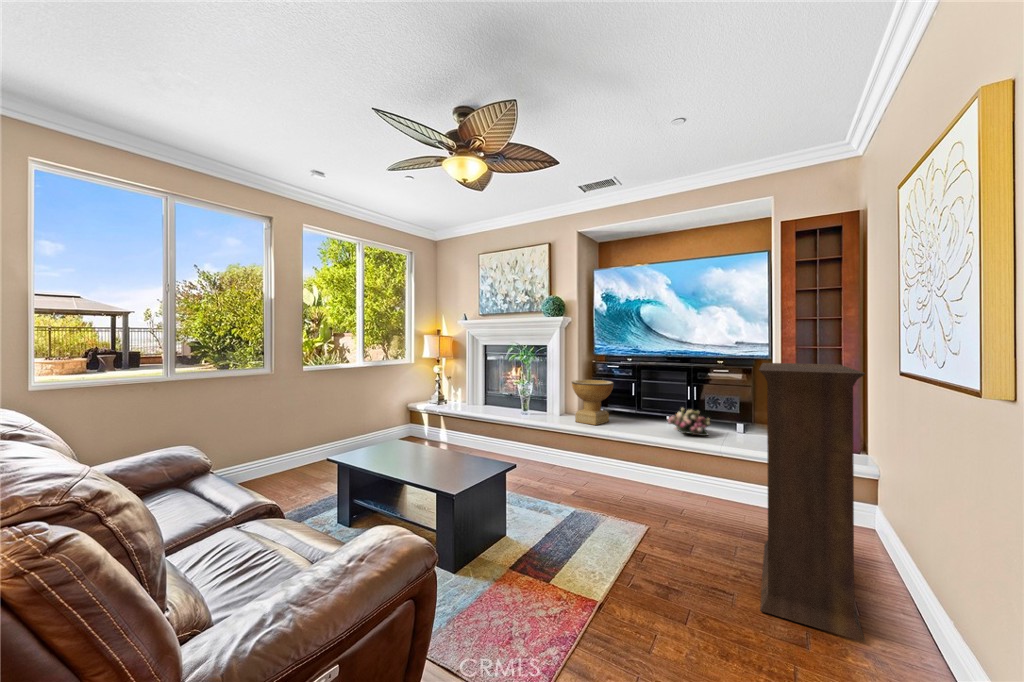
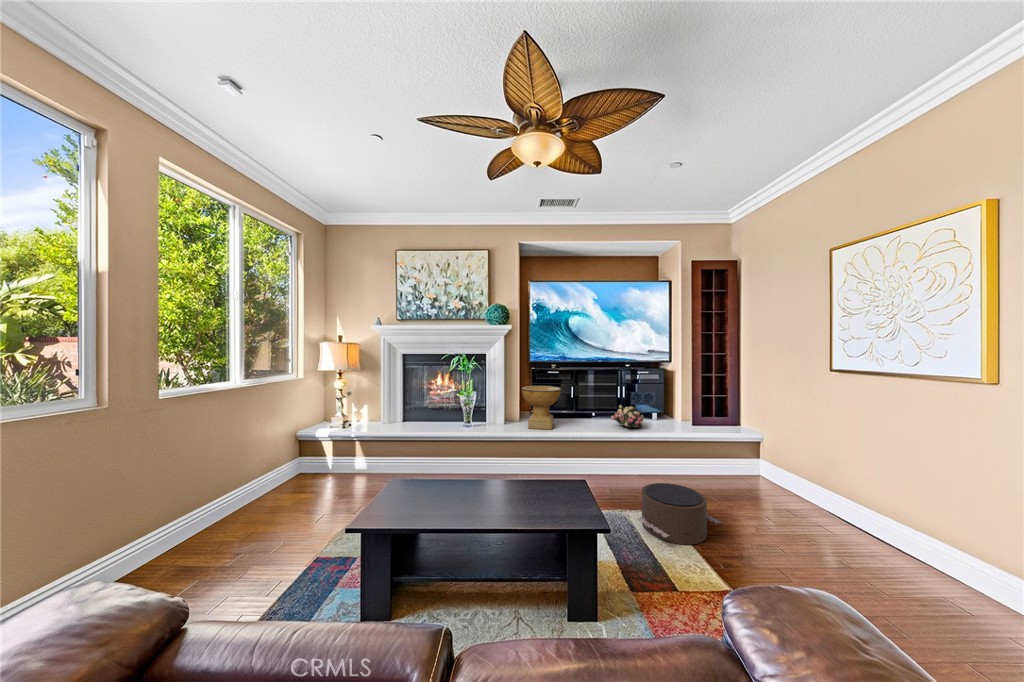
bookcase: present [759,363,865,642] -> none [736,368,890,571]
pouf: none [601,486,690,549] -> present [638,483,720,545]

